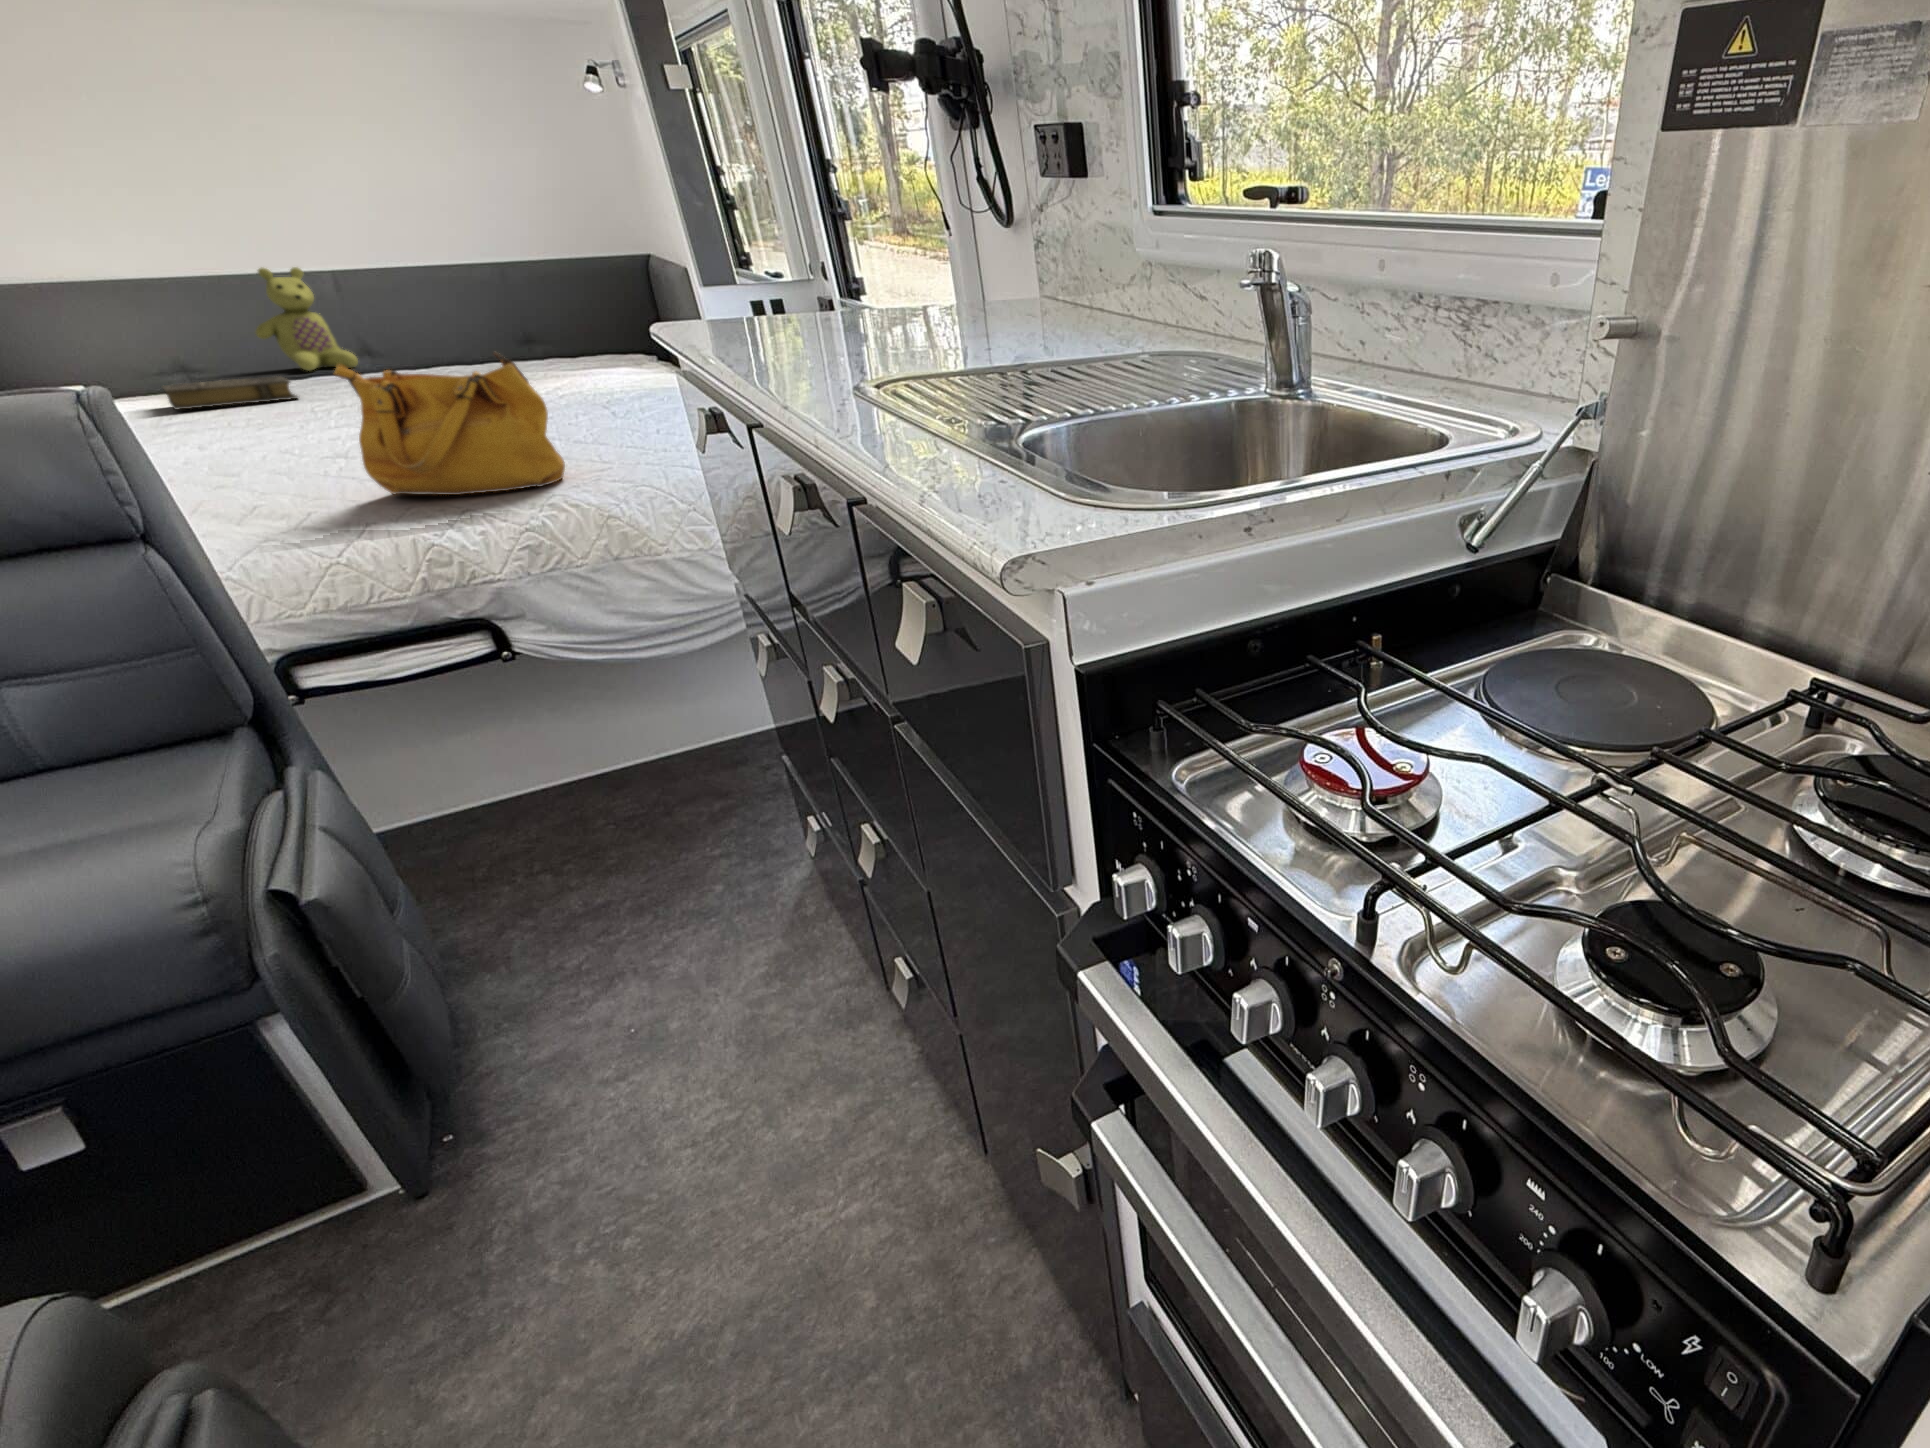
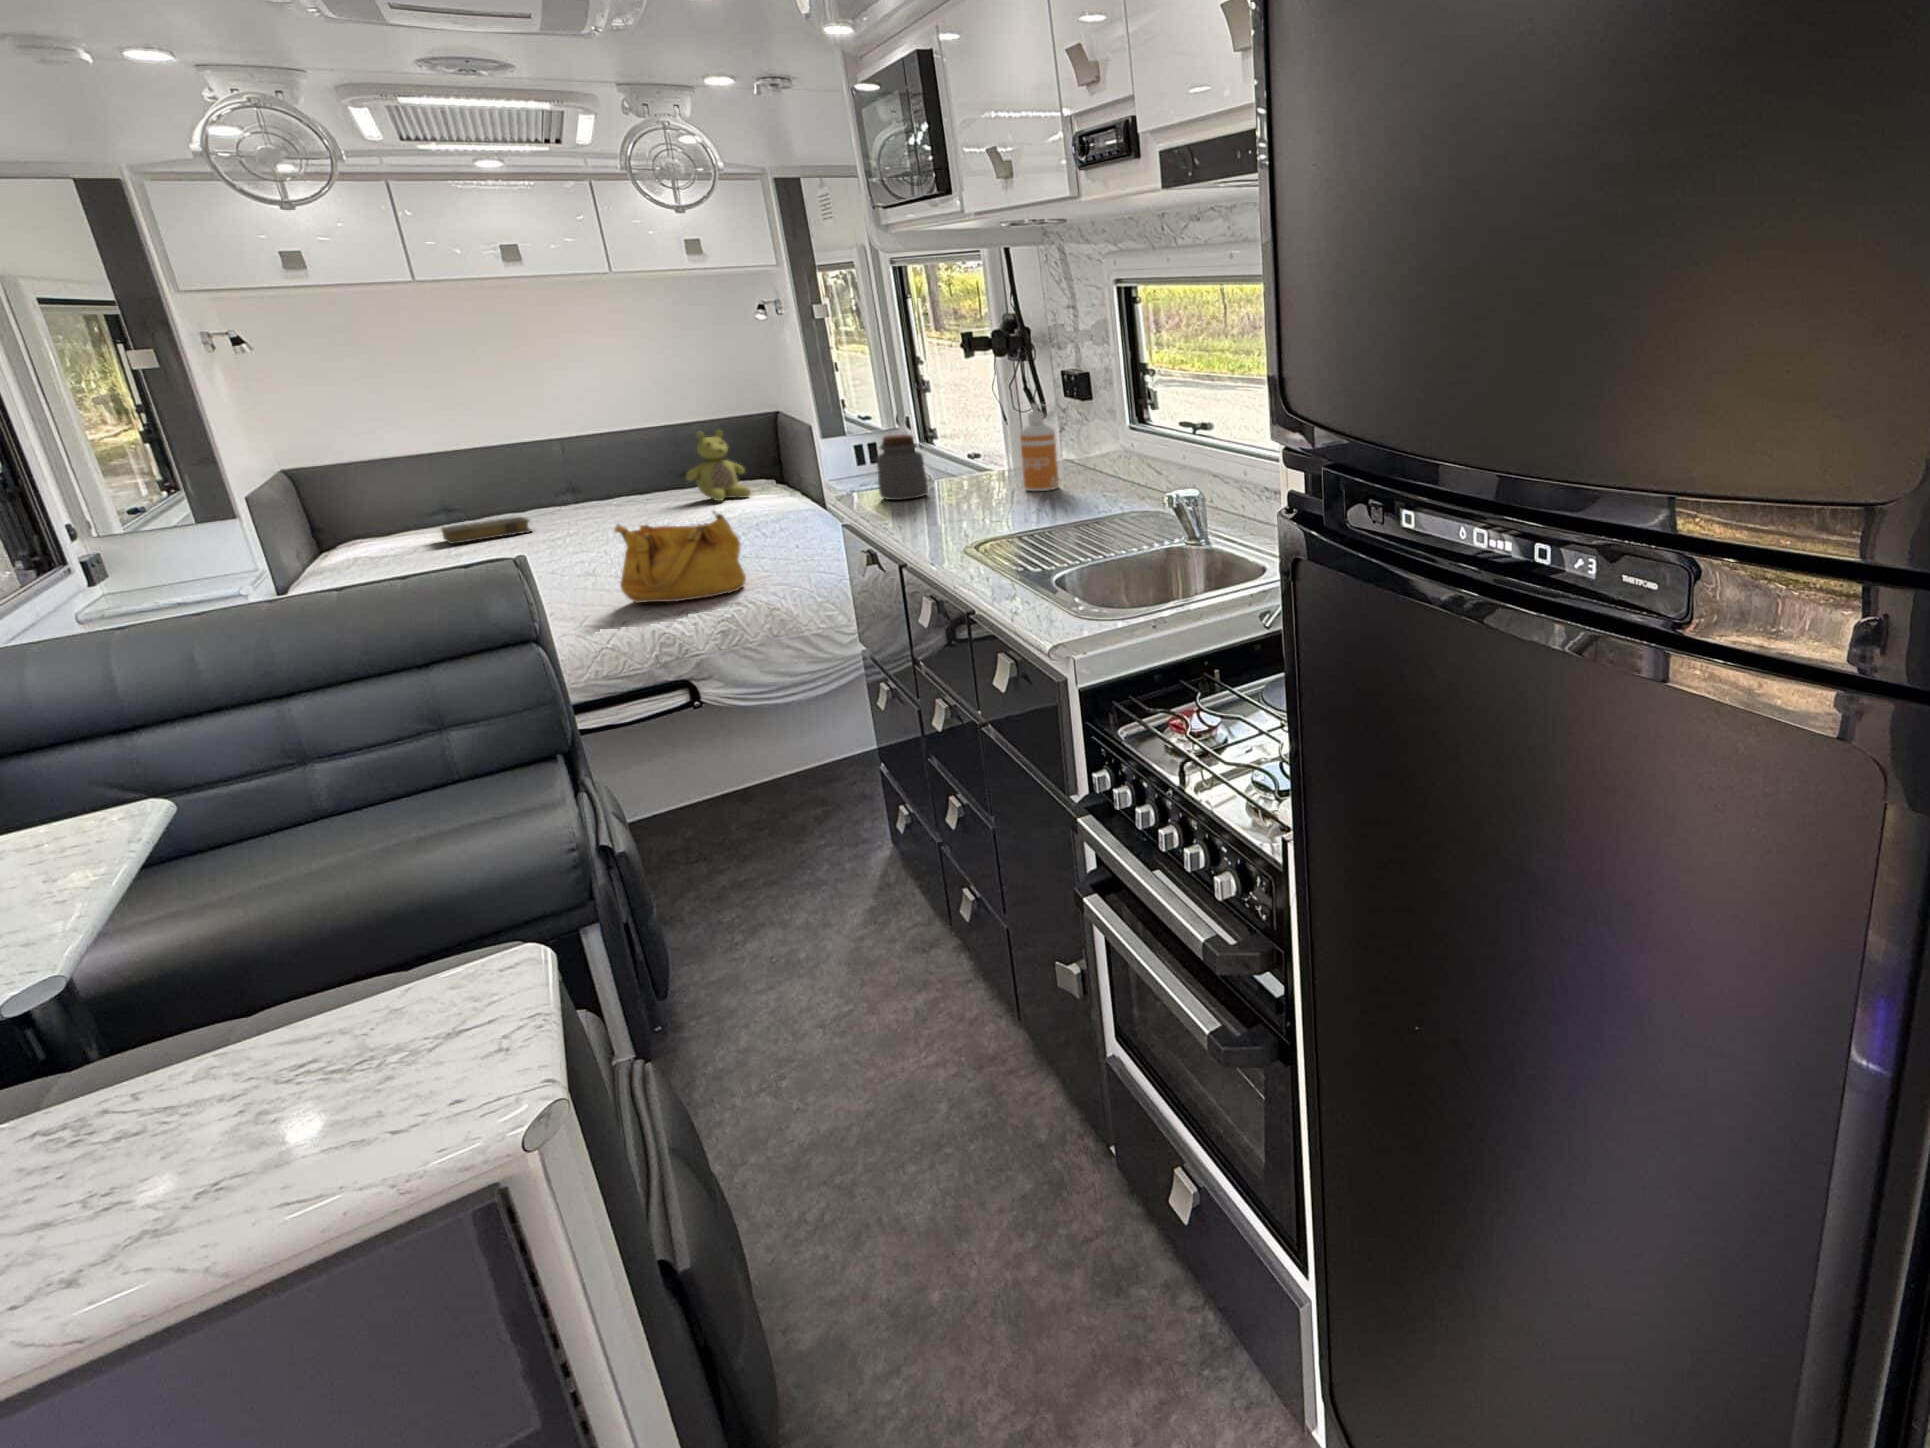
soap dispenser: none [965,163,1034,326] -> present [1020,404,1059,491]
jar: none [724,211,818,328] -> present [877,434,928,500]
stuffed bear: present [256,267,358,371] -> present [686,430,751,501]

